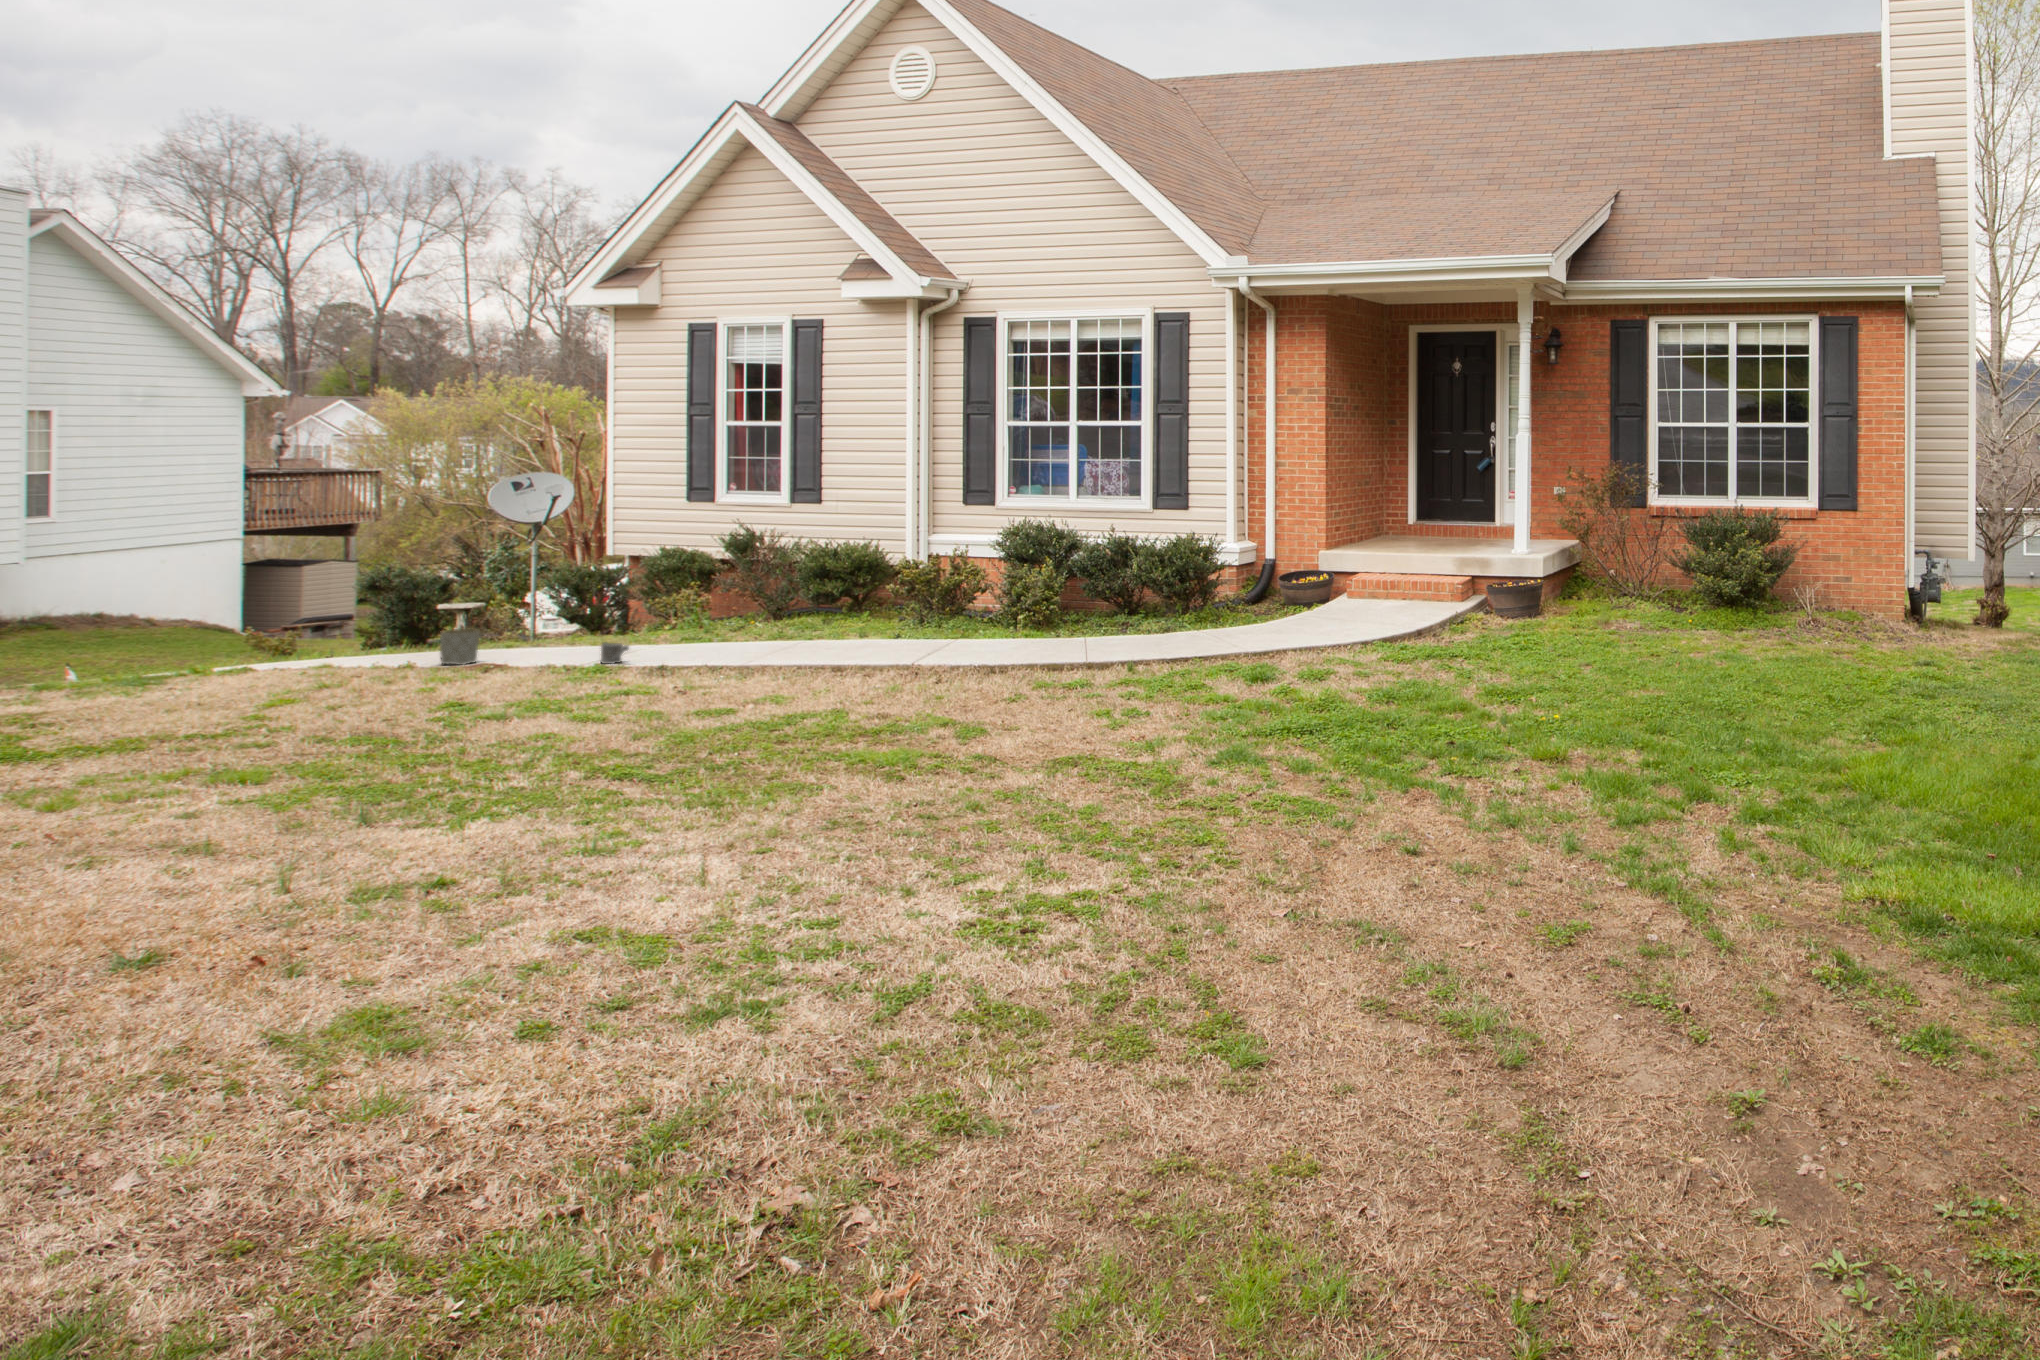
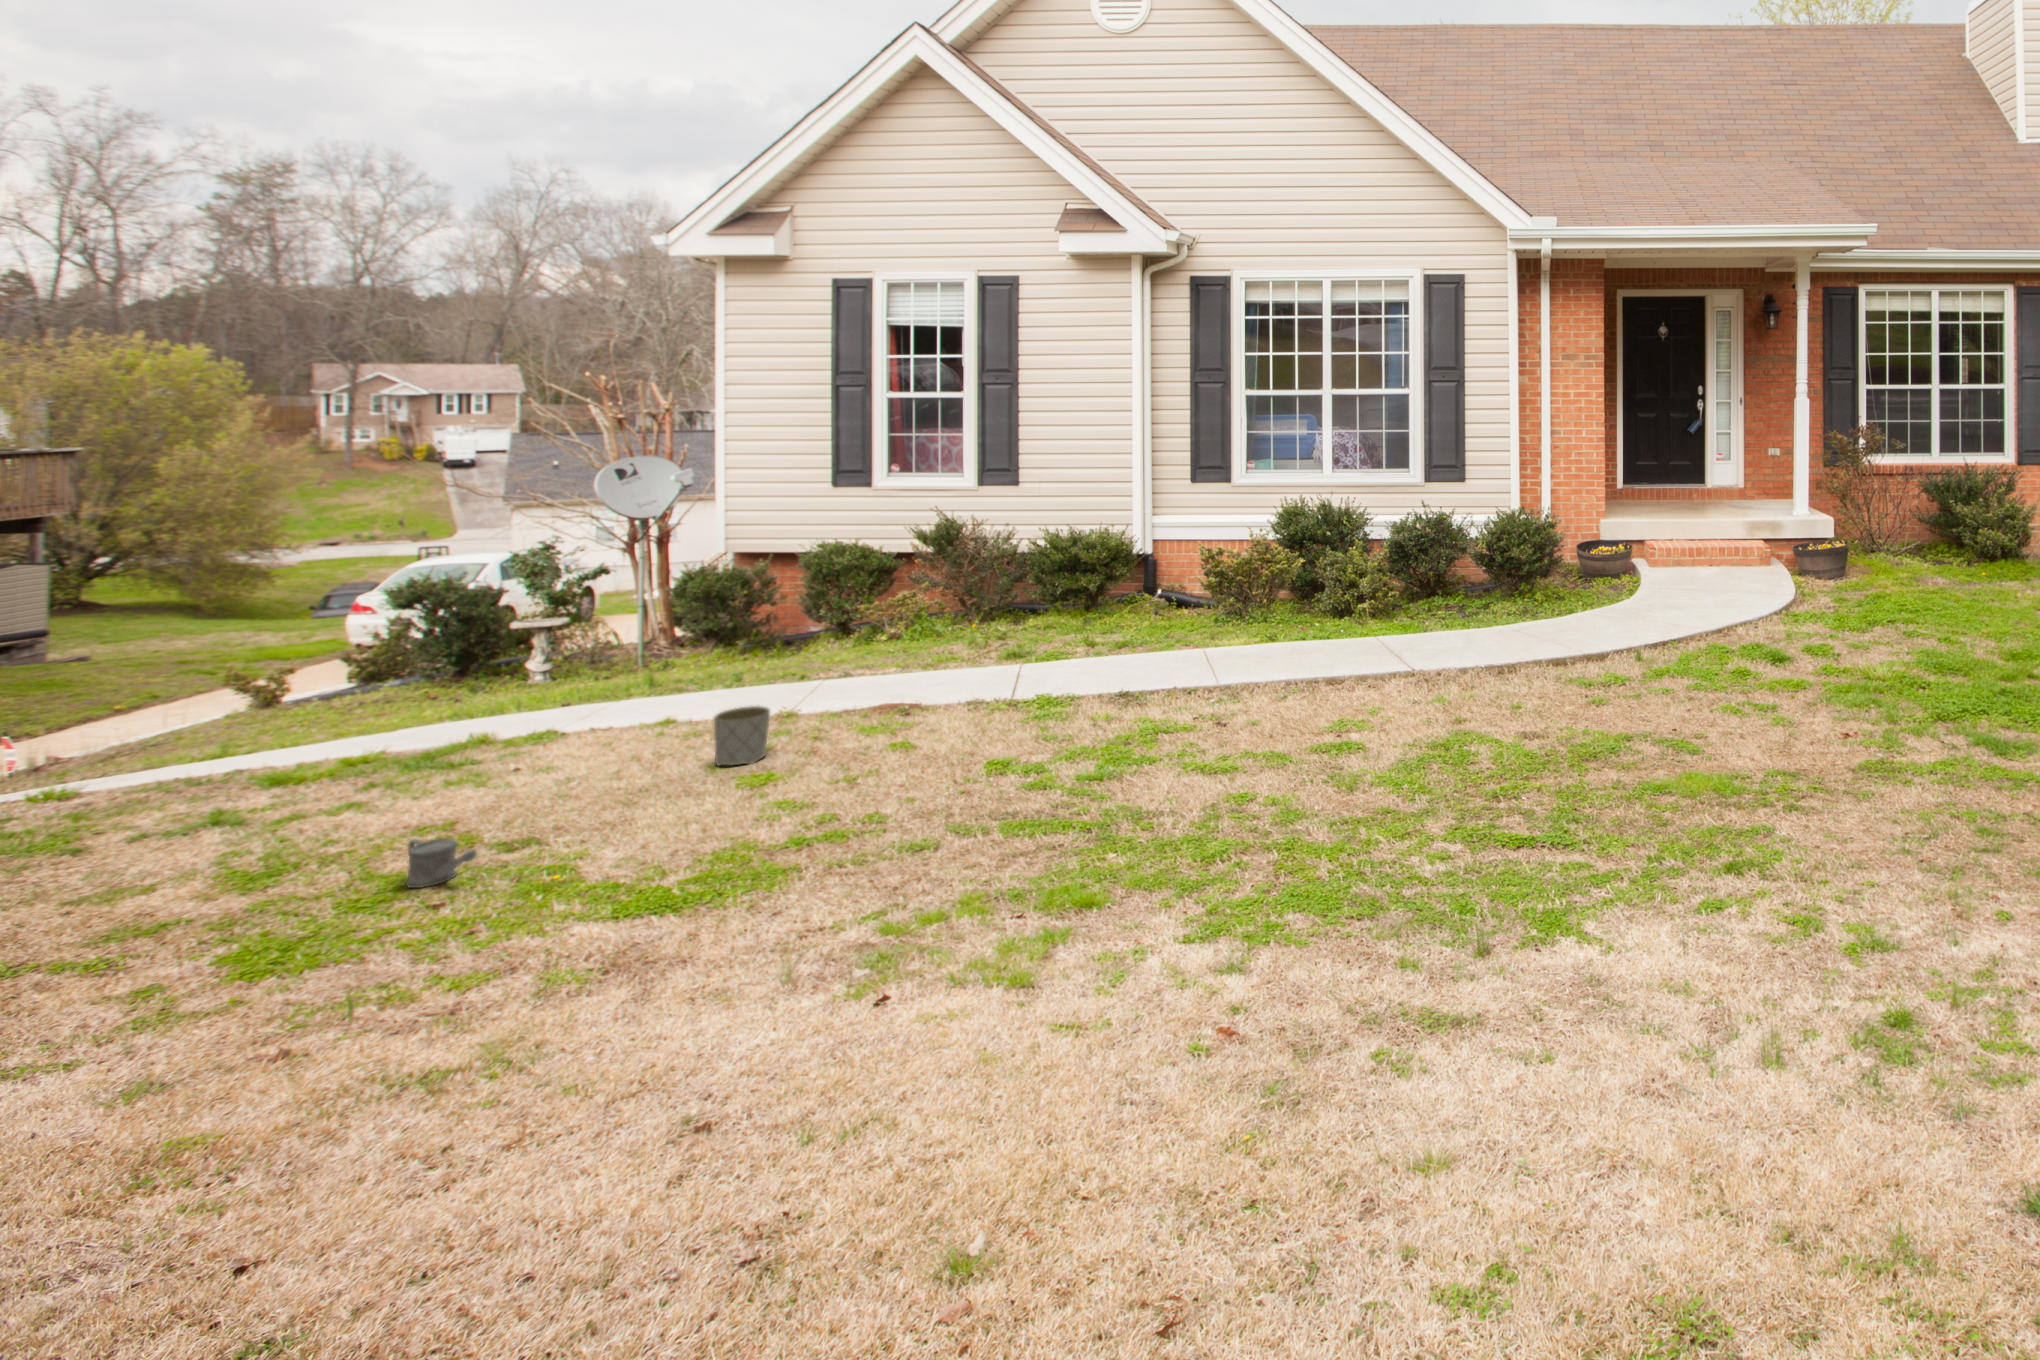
watering can: present [601,642,629,664] -> present [407,838,477,888]

